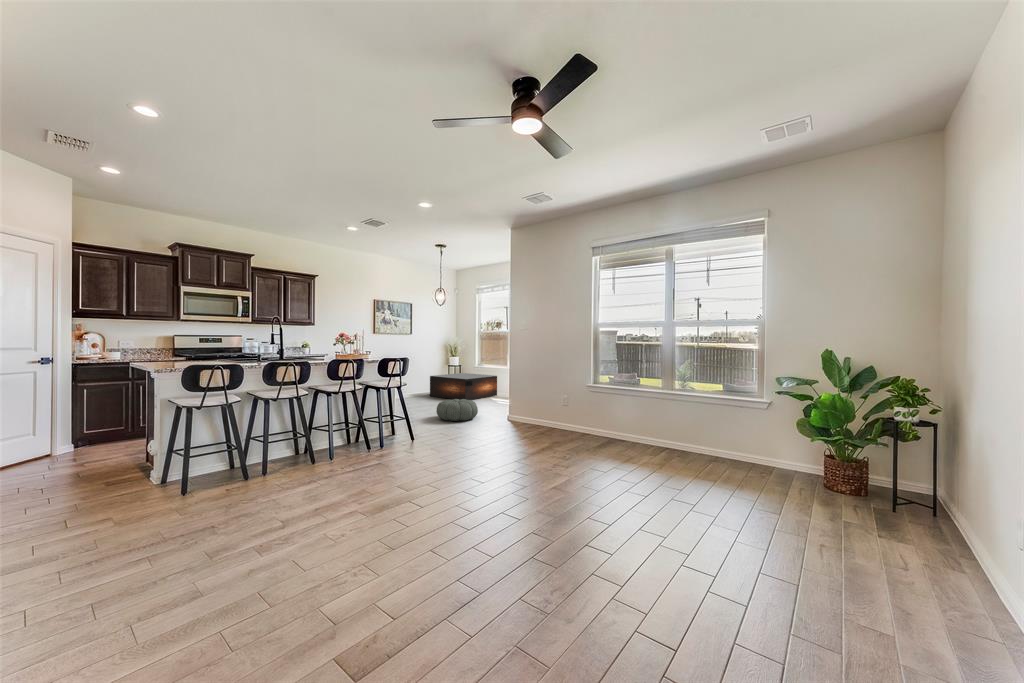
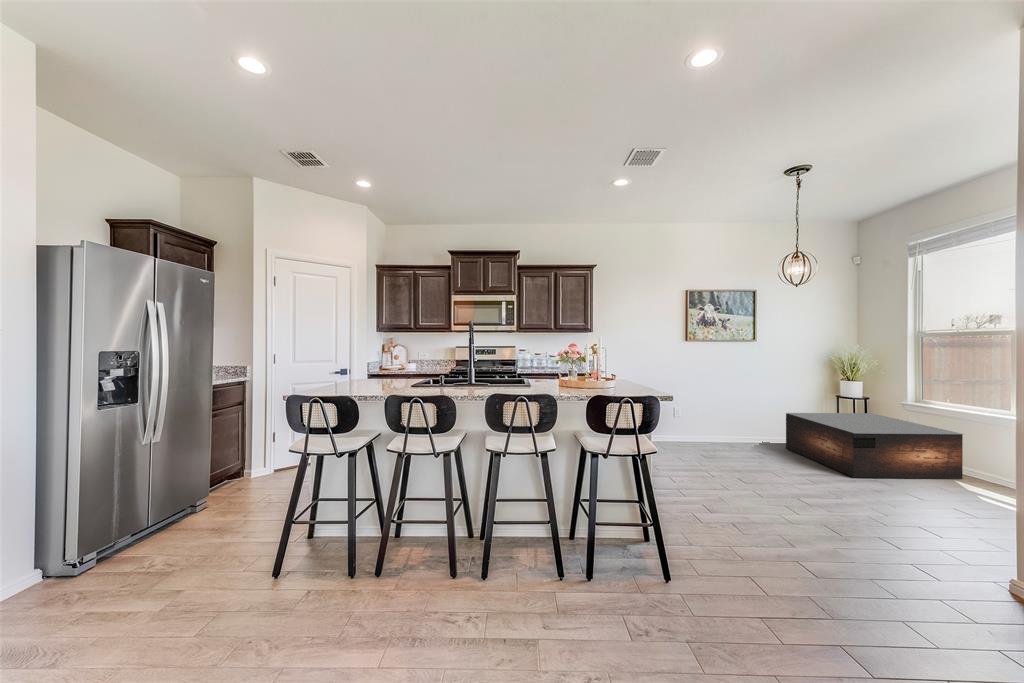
pouf: present [436,399,478,421] -> none [733,480,839,544]

